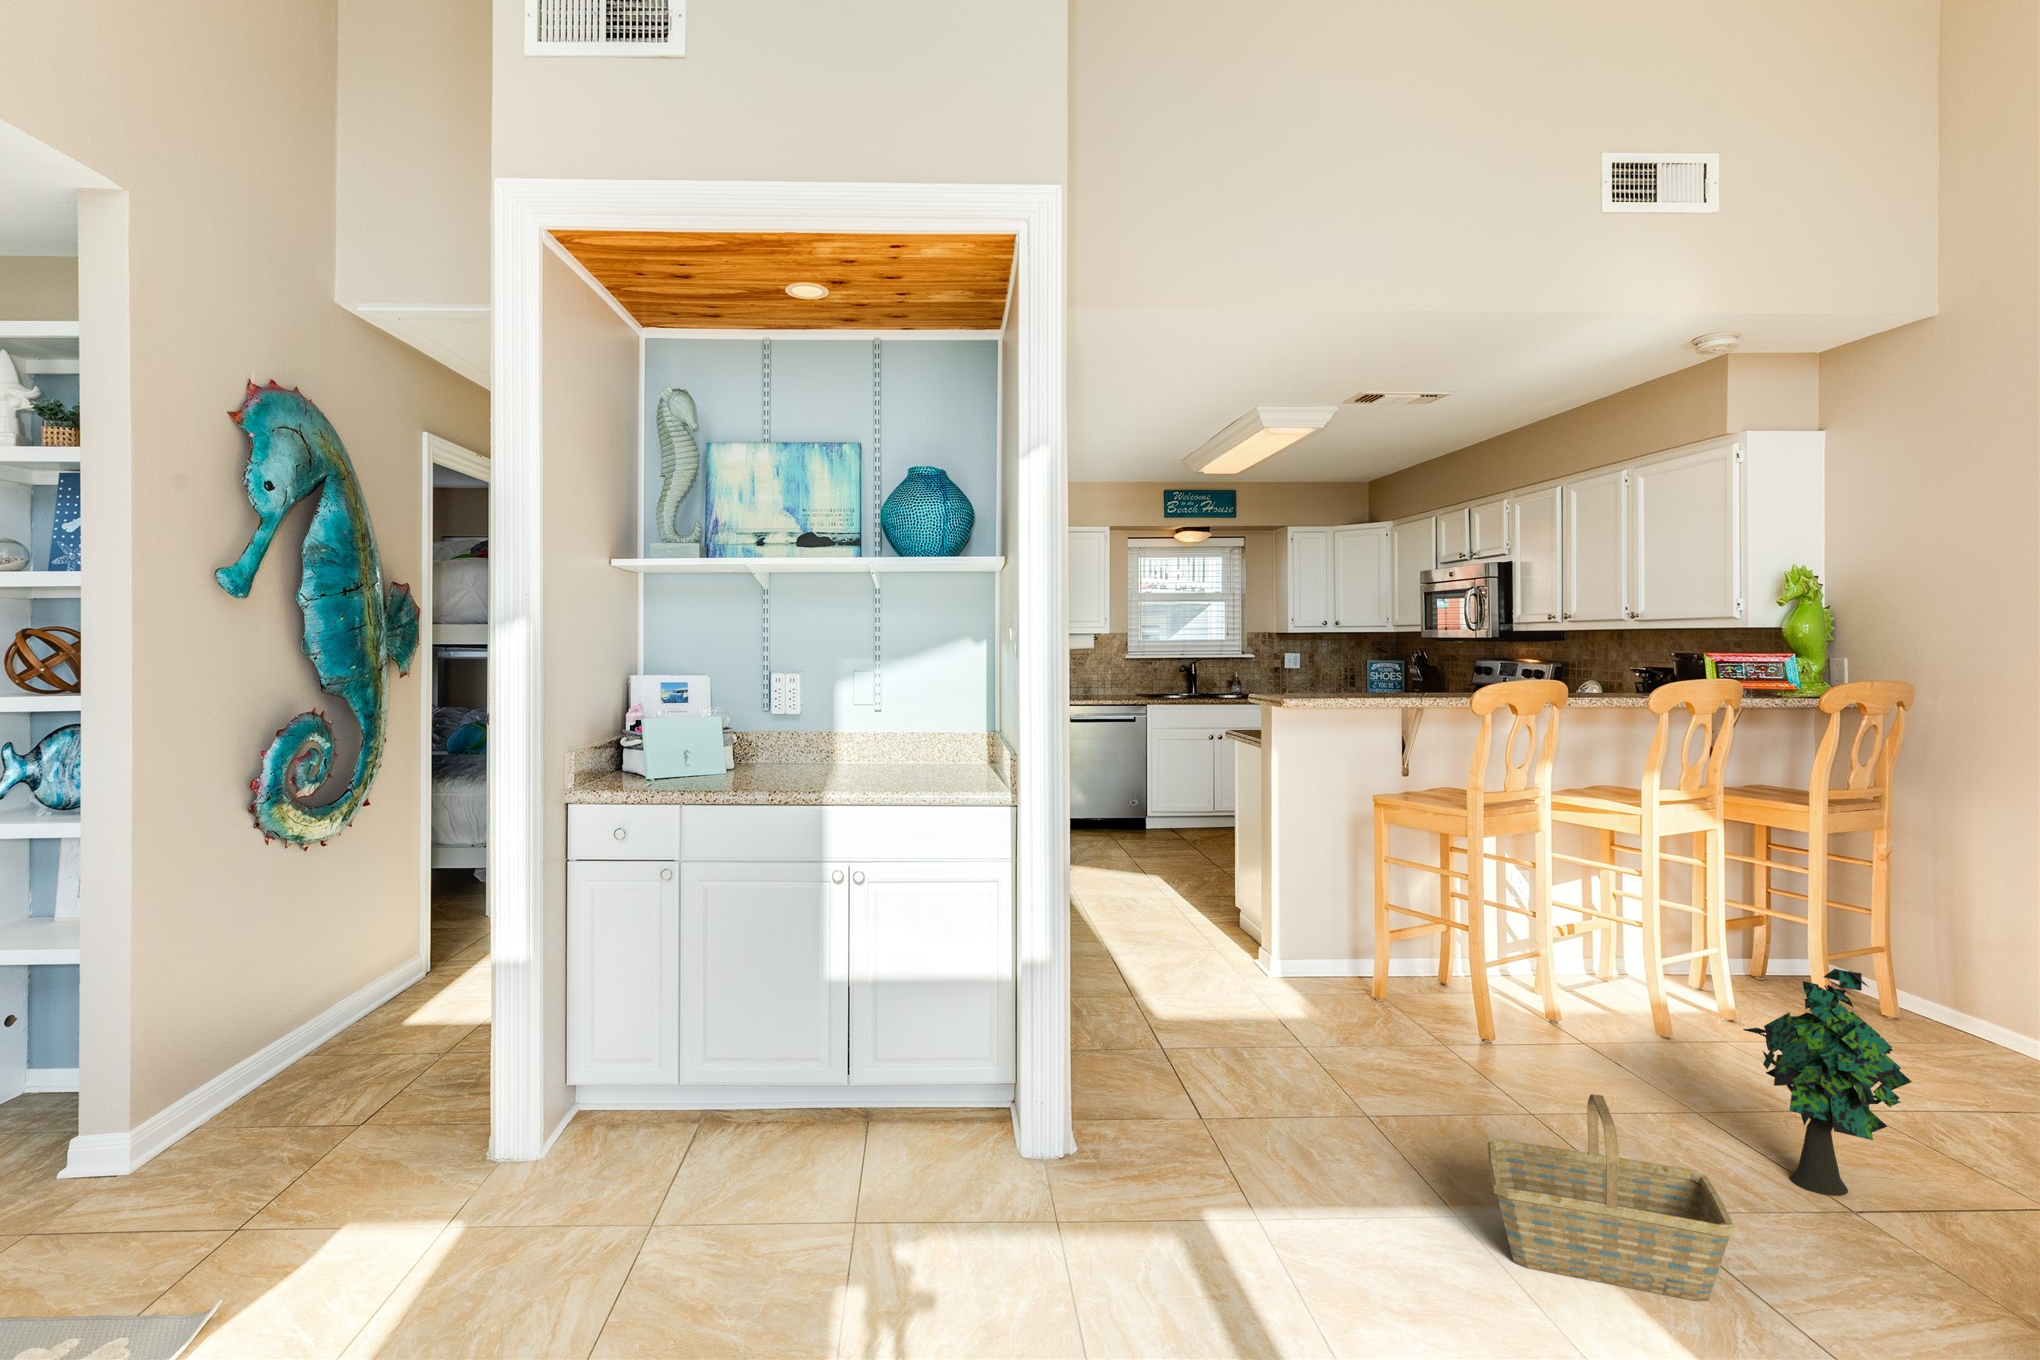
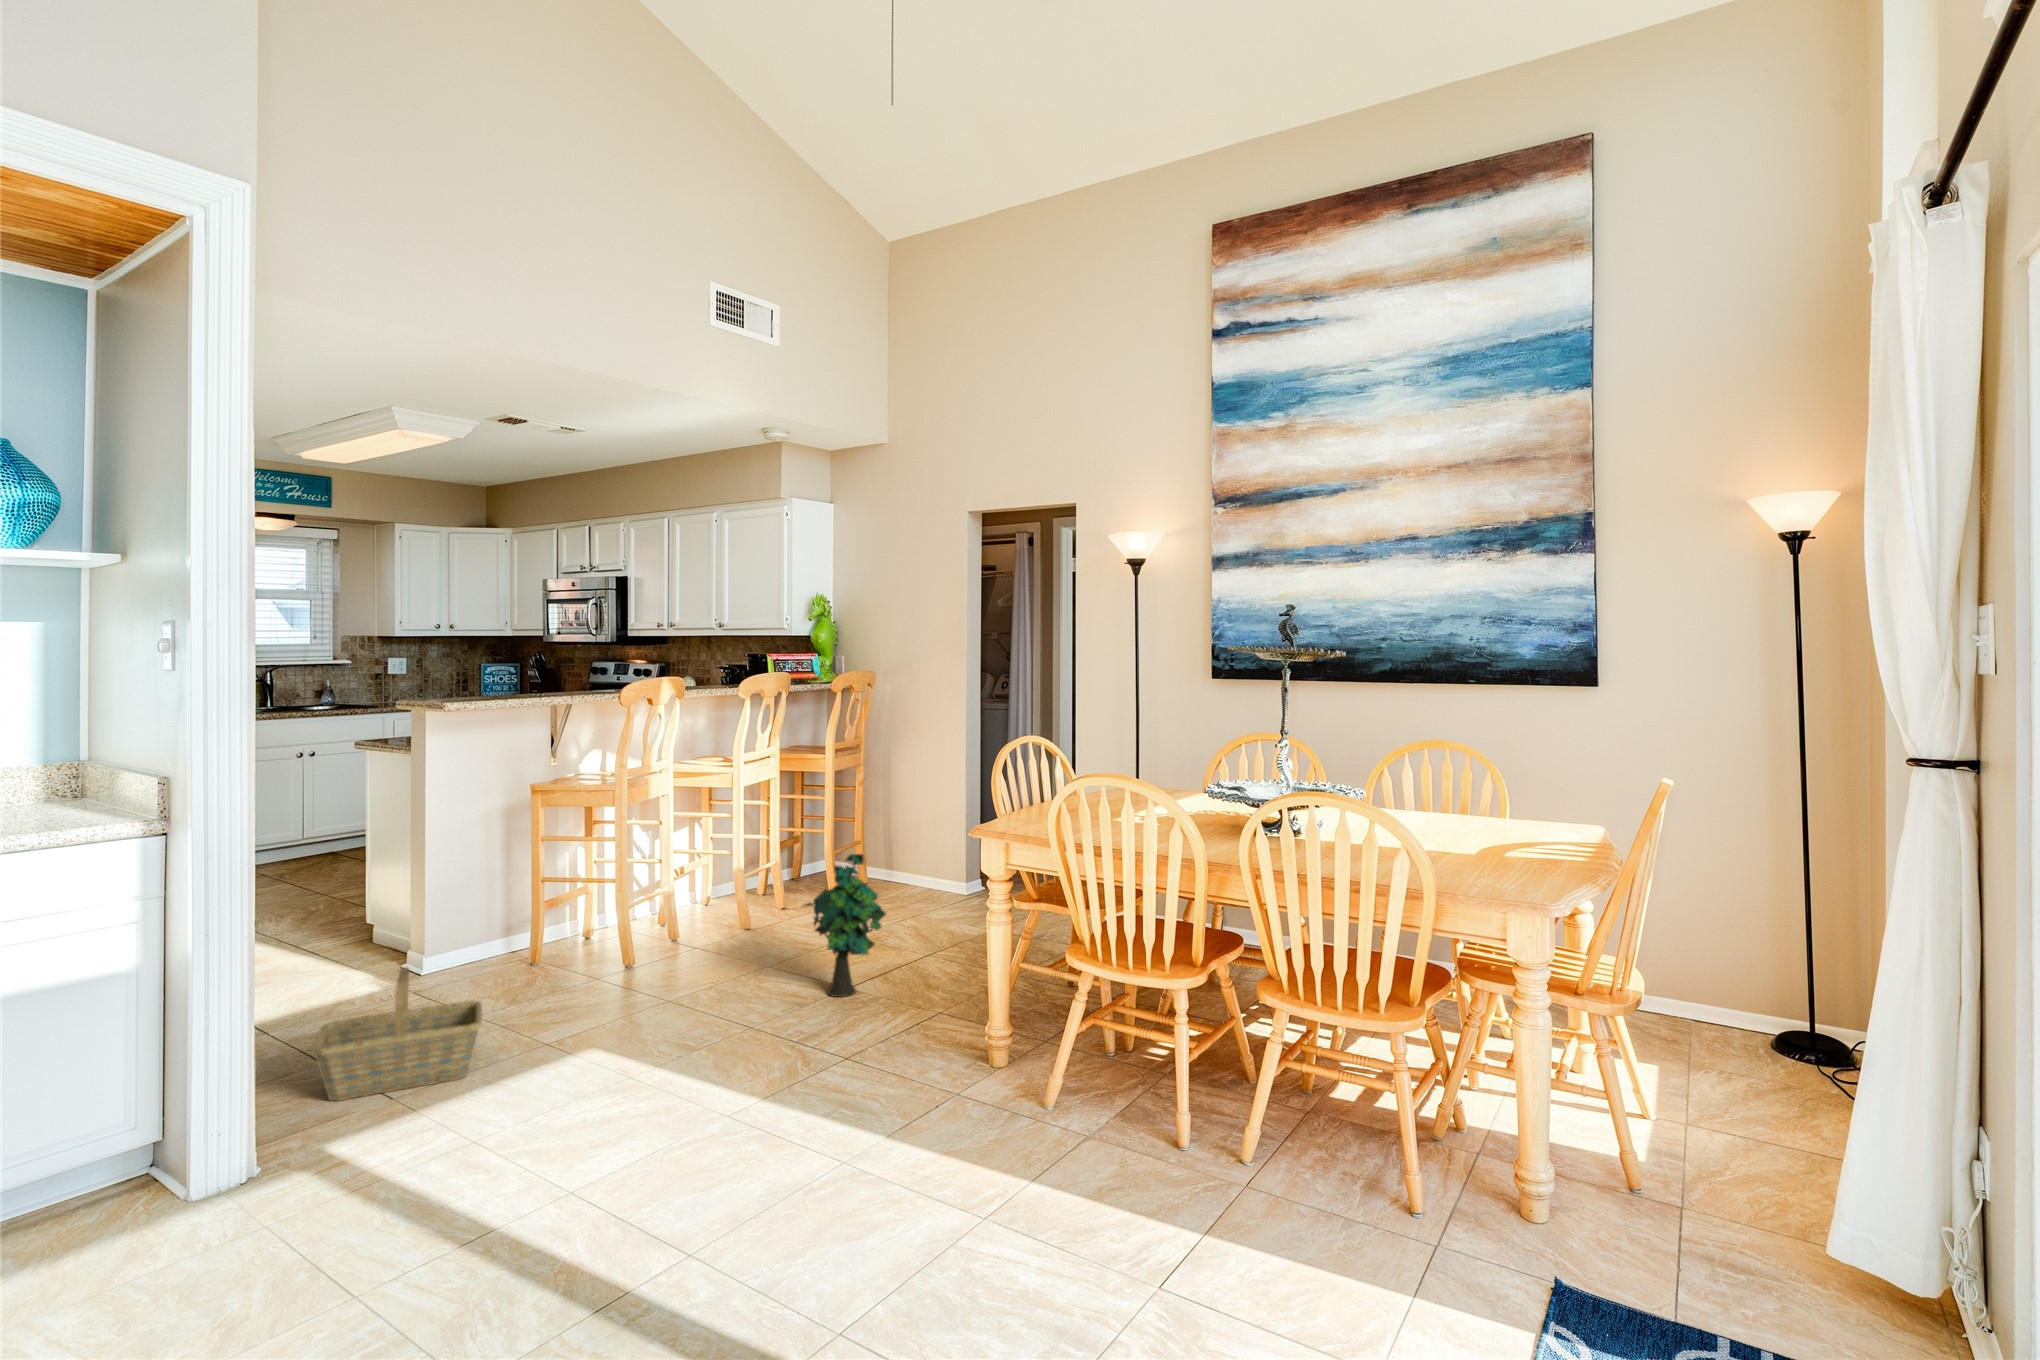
basket: present [1488,1094,1735,1301] -> present [312,968,482,1101]

